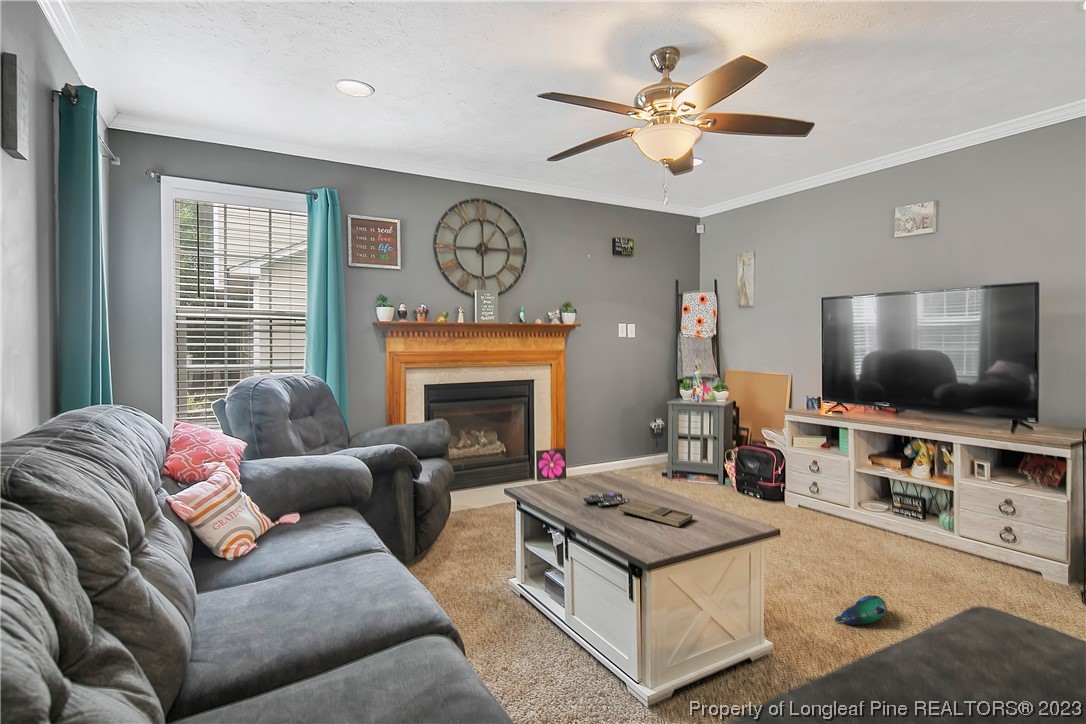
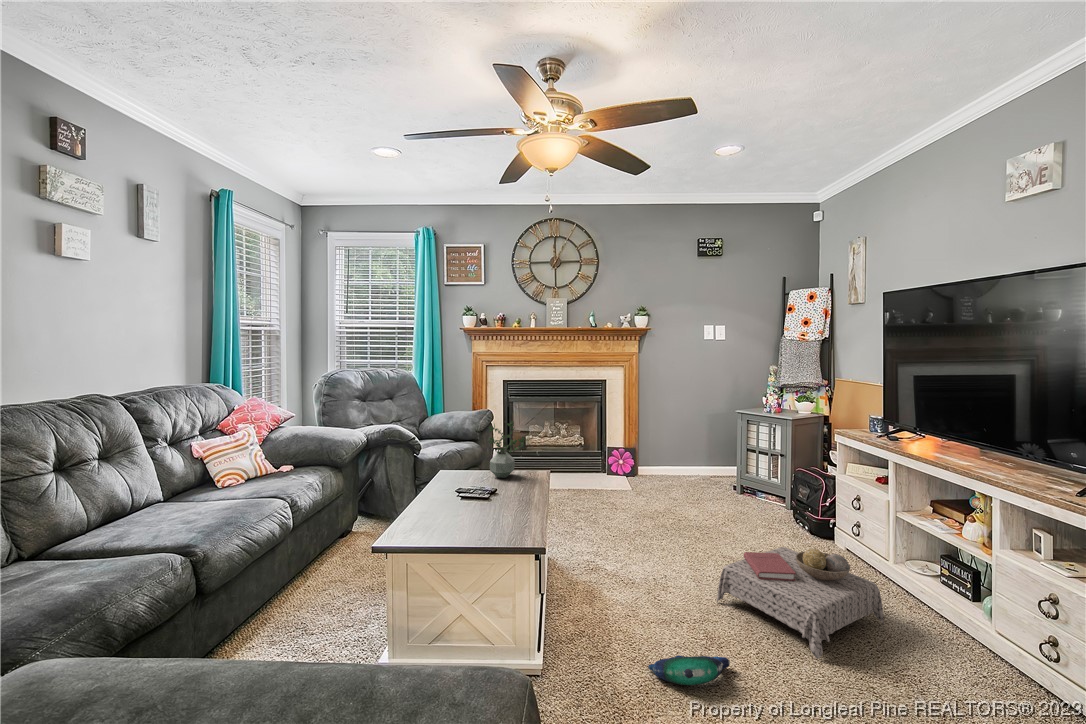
potted plant: none [577,422,611,487] -> present [489,421,525,478]
tray: present [619,499,693,527] -> none [453,492,490,522]
ottoman: none [792,501,903,581] -> present [717,547,884,659]

